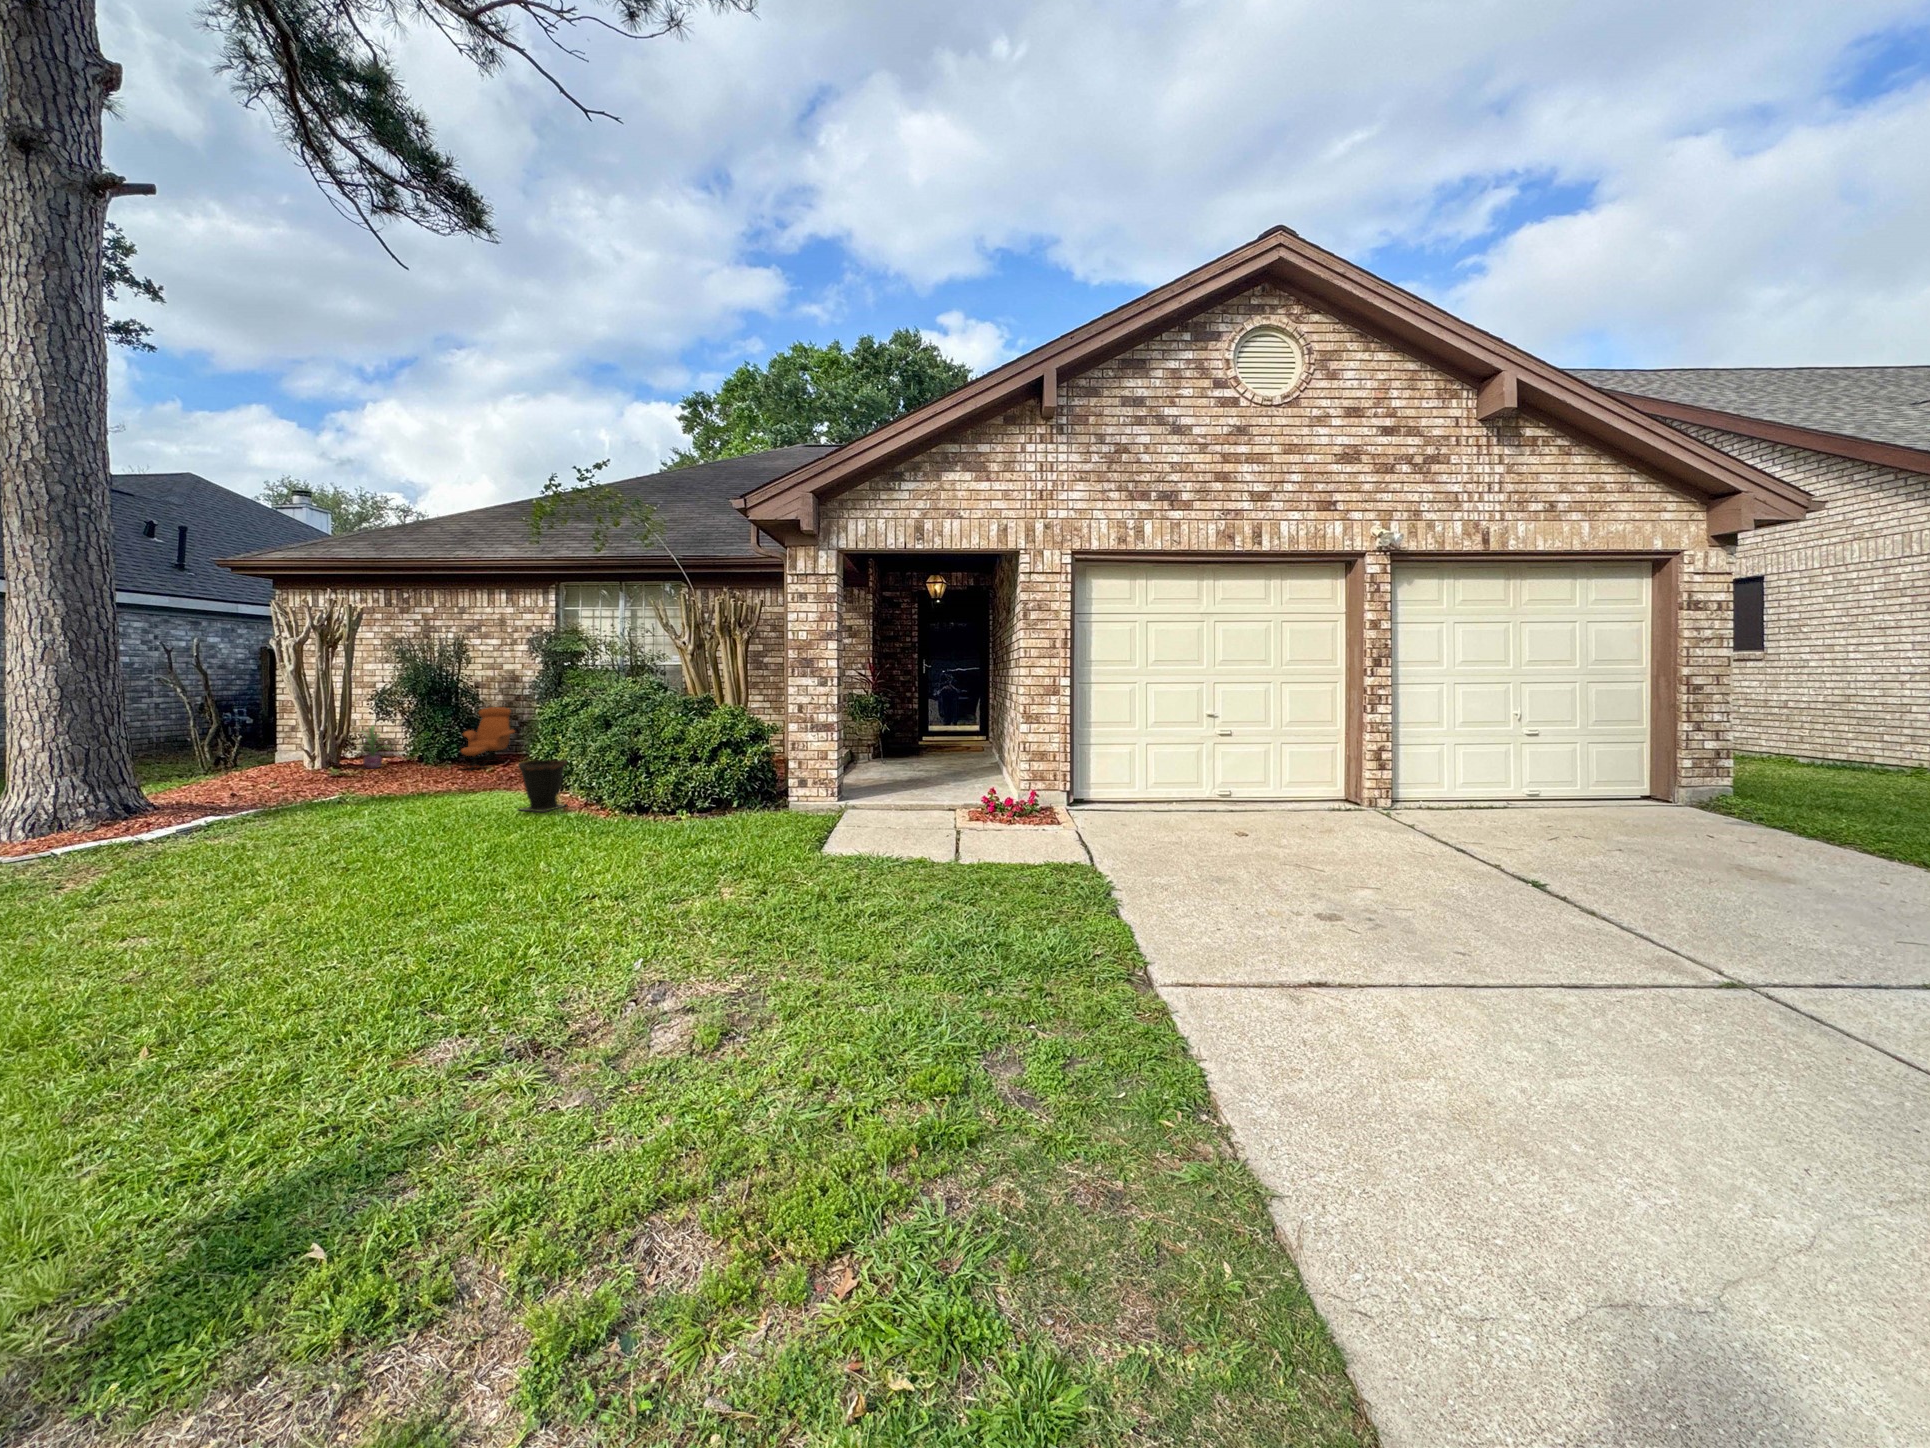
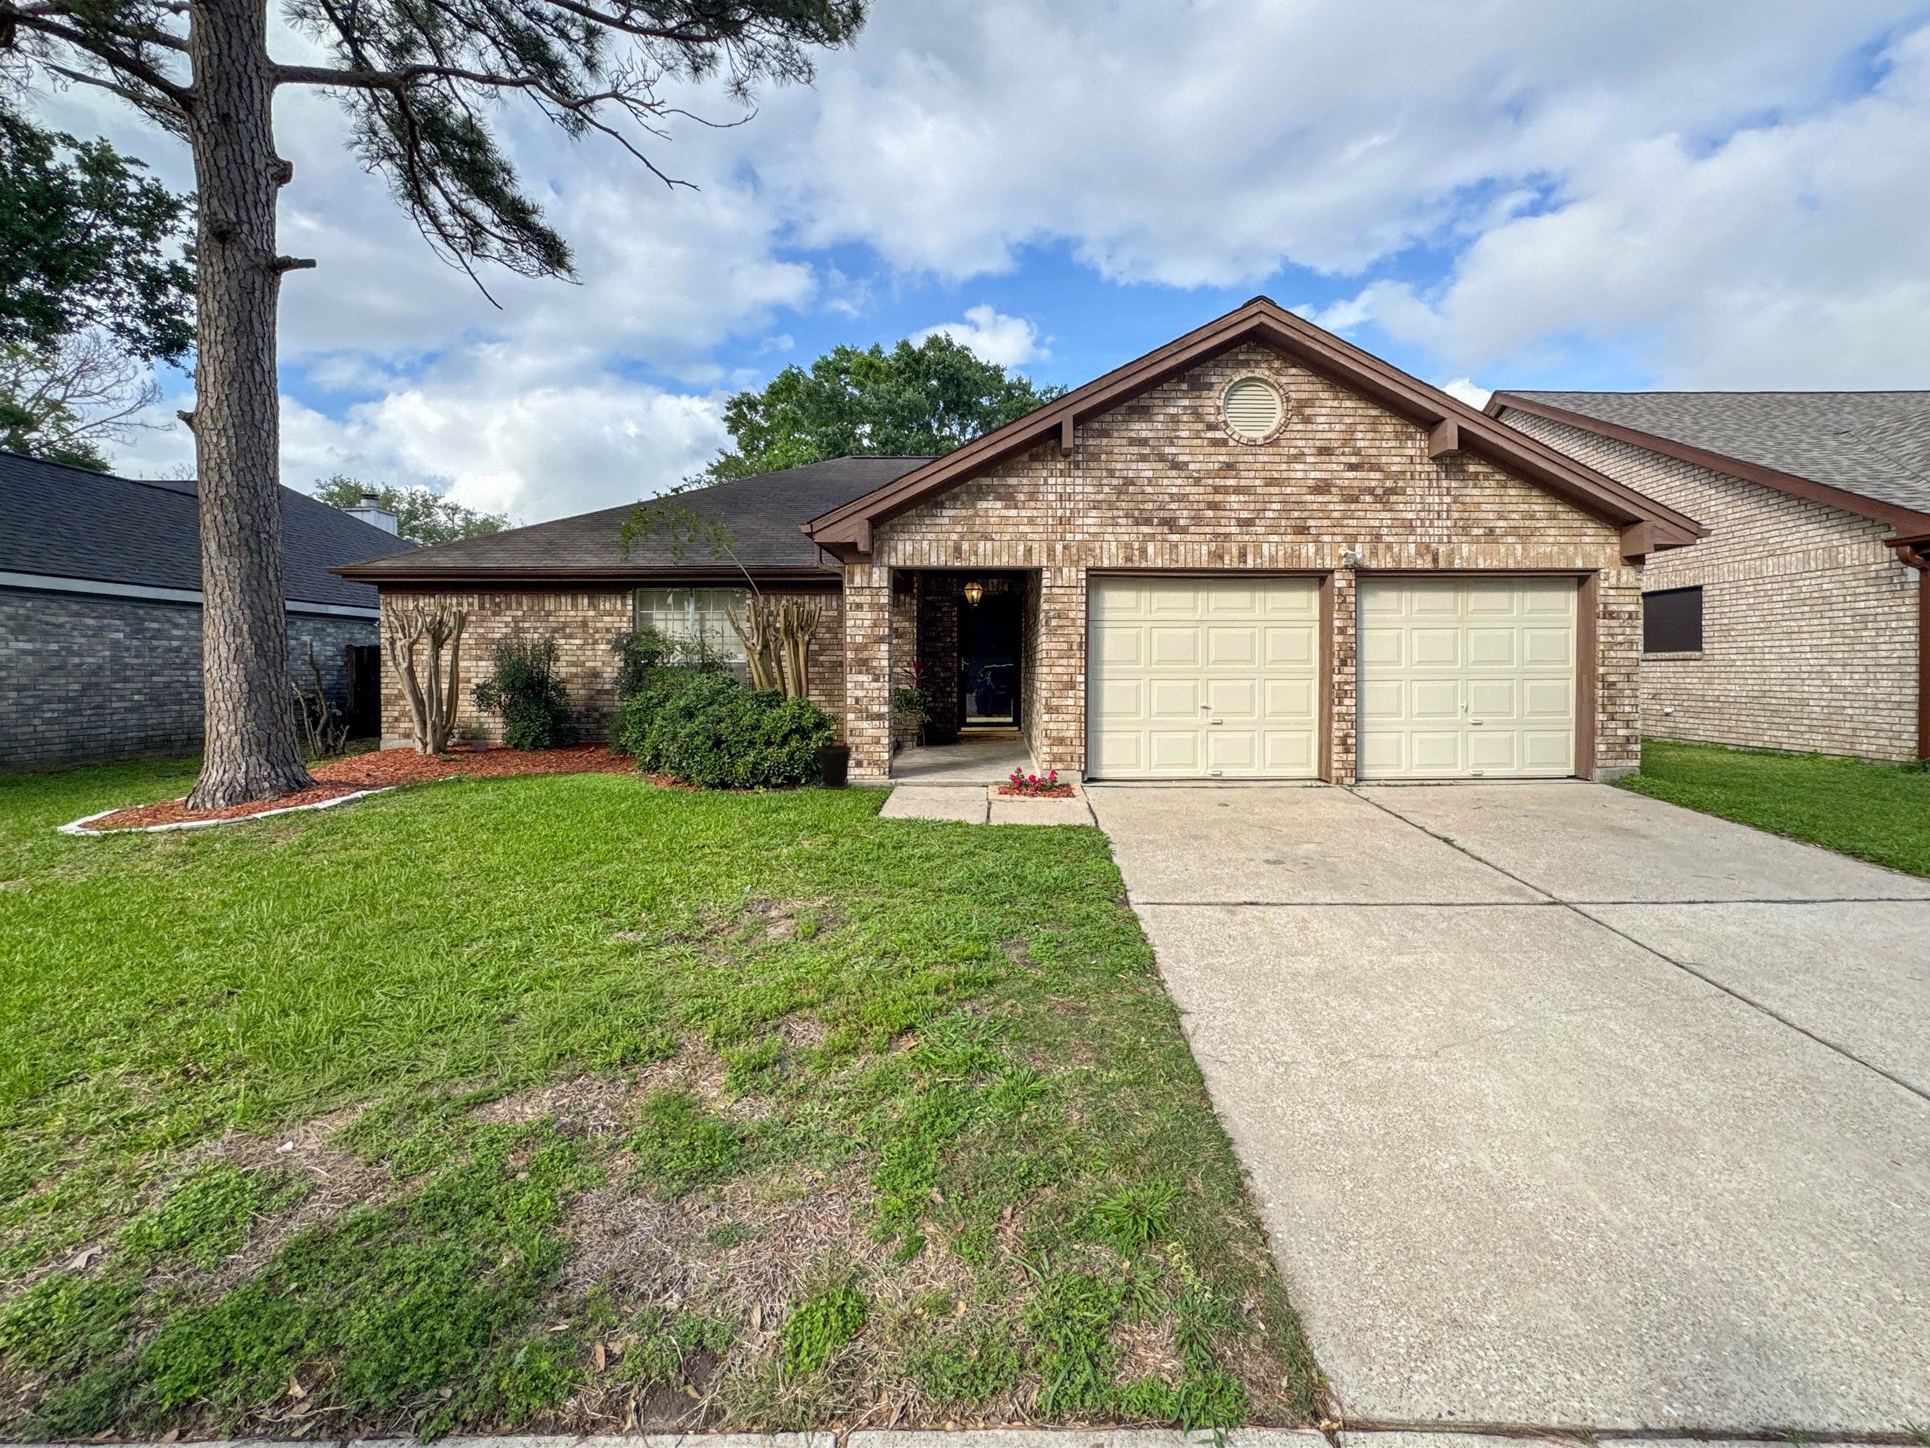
lounge chair: present [461,707,515,767] -> none [556,698,603,754]
bucket: present [518,759,567,812] -> present [816,745,853,789]

